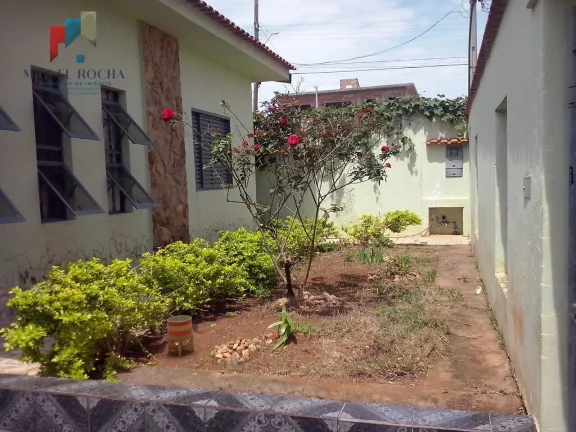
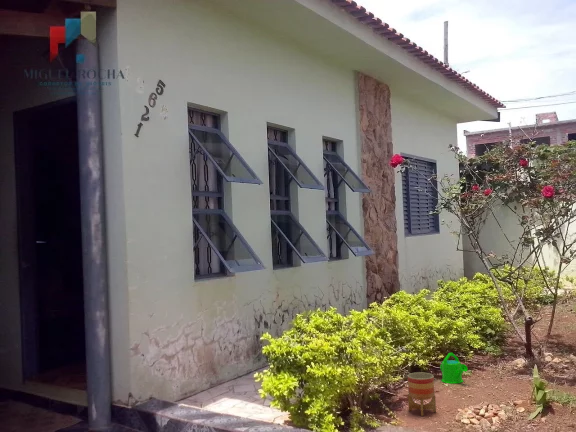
watering can: none [208,296,231,324] -> present [440,353,468,384]

